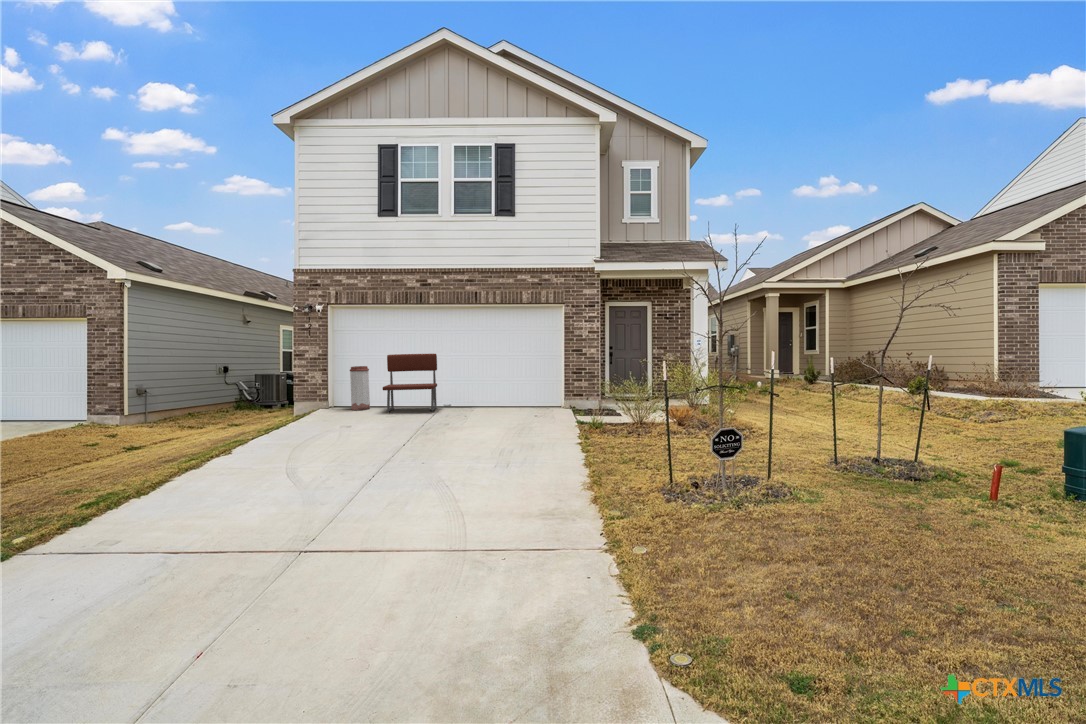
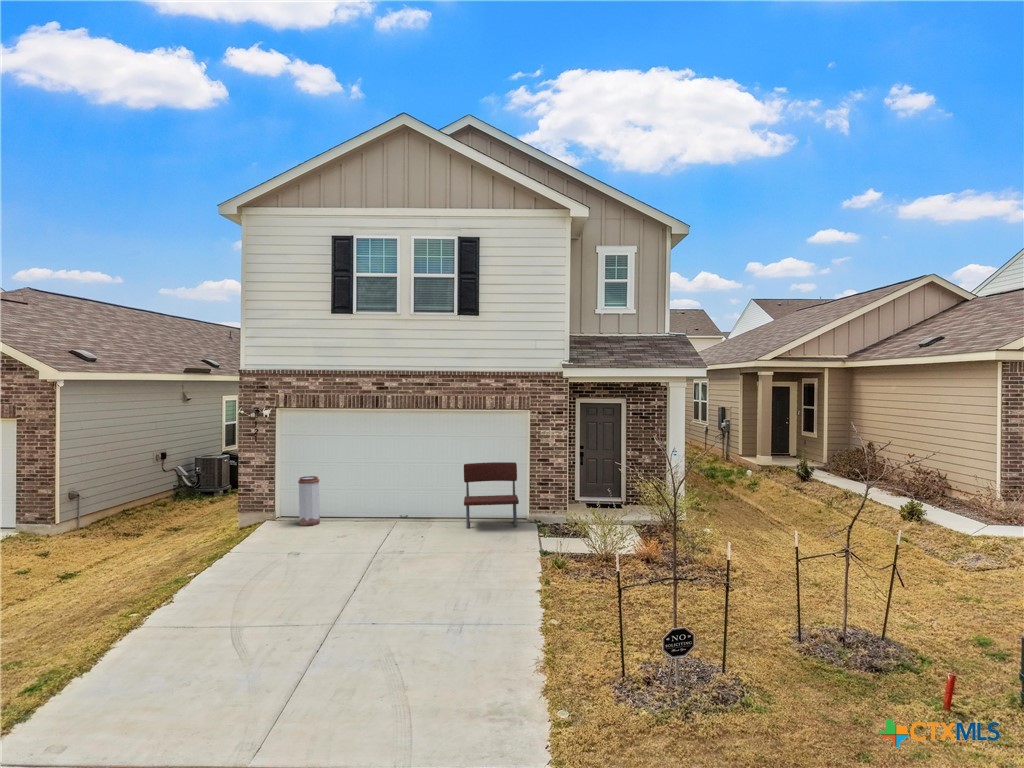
bench: present [383,354,437,412] -> present [464,462,519,528]

